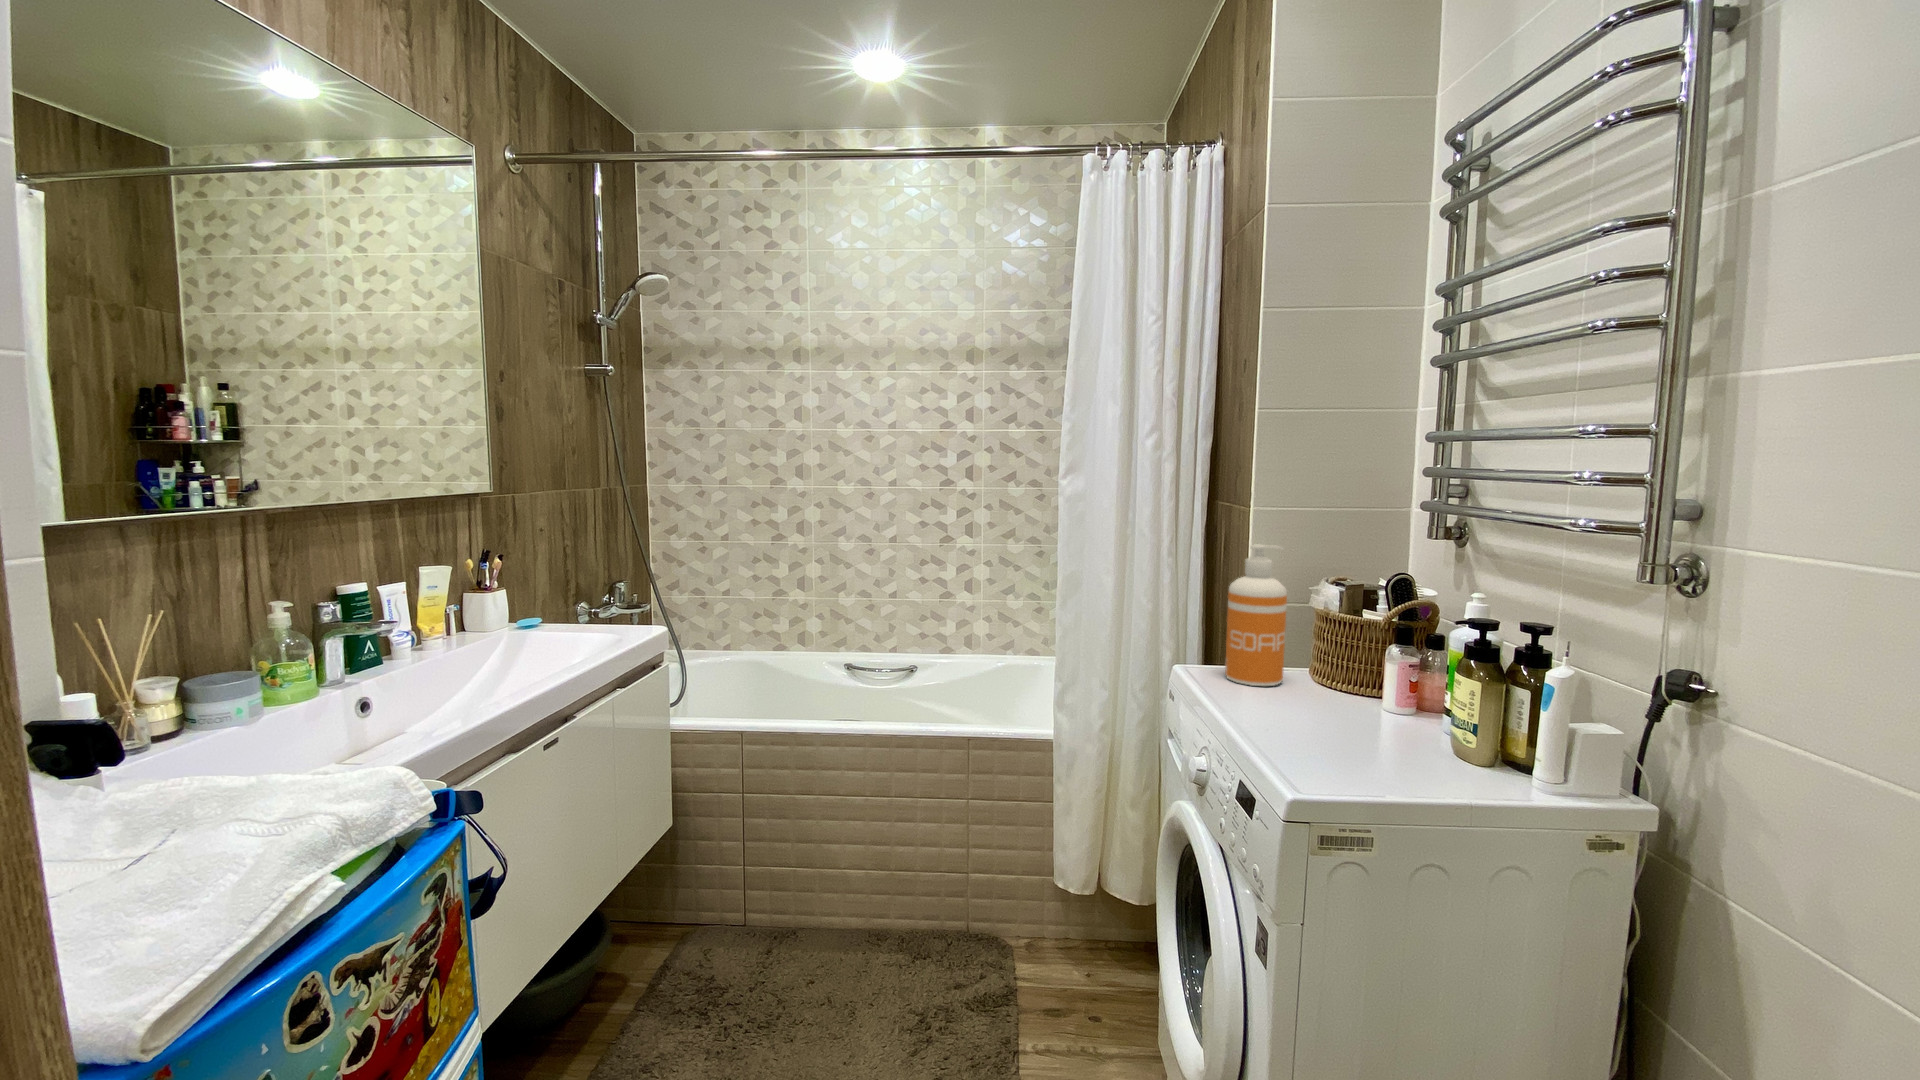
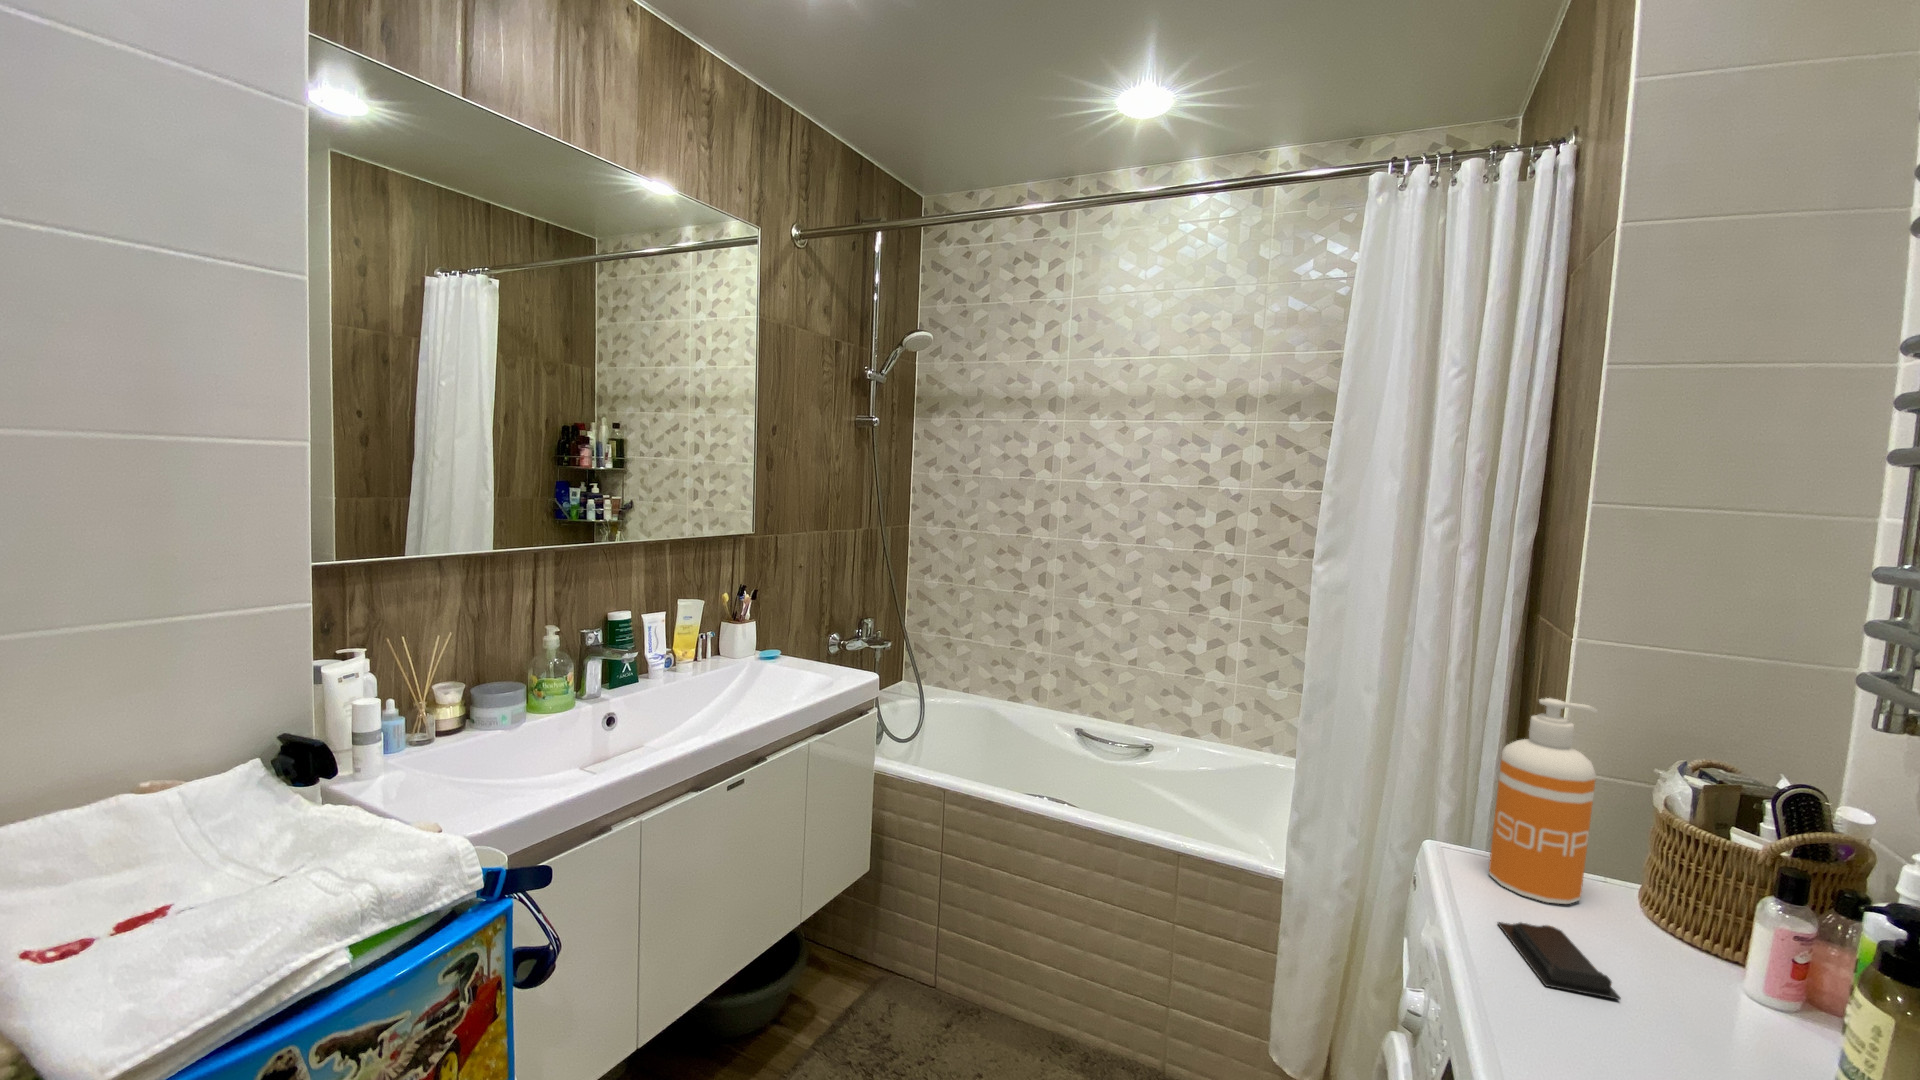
soap bar: none [1245,694,1326,725] -> present [1498,922,1621,1000]

